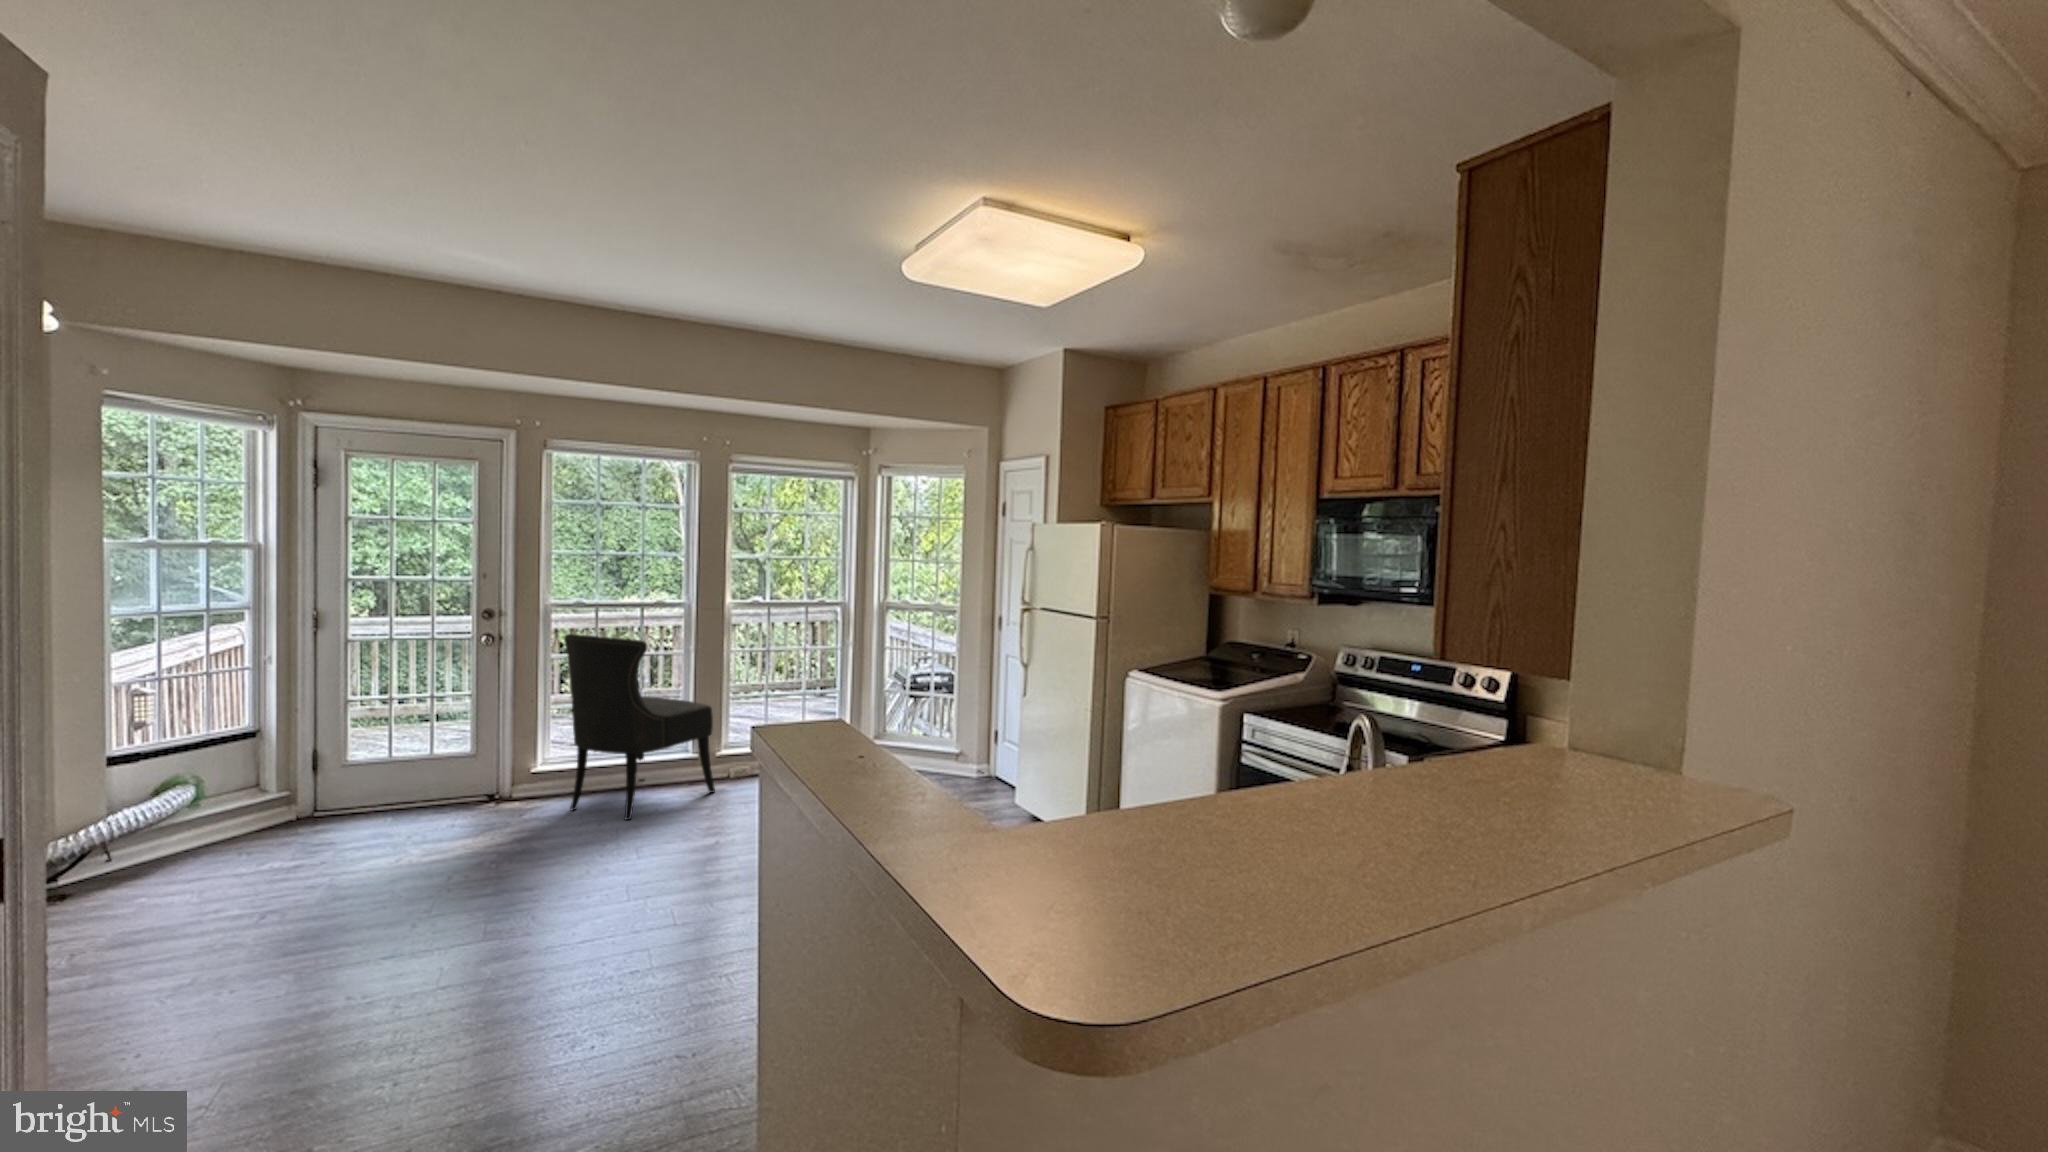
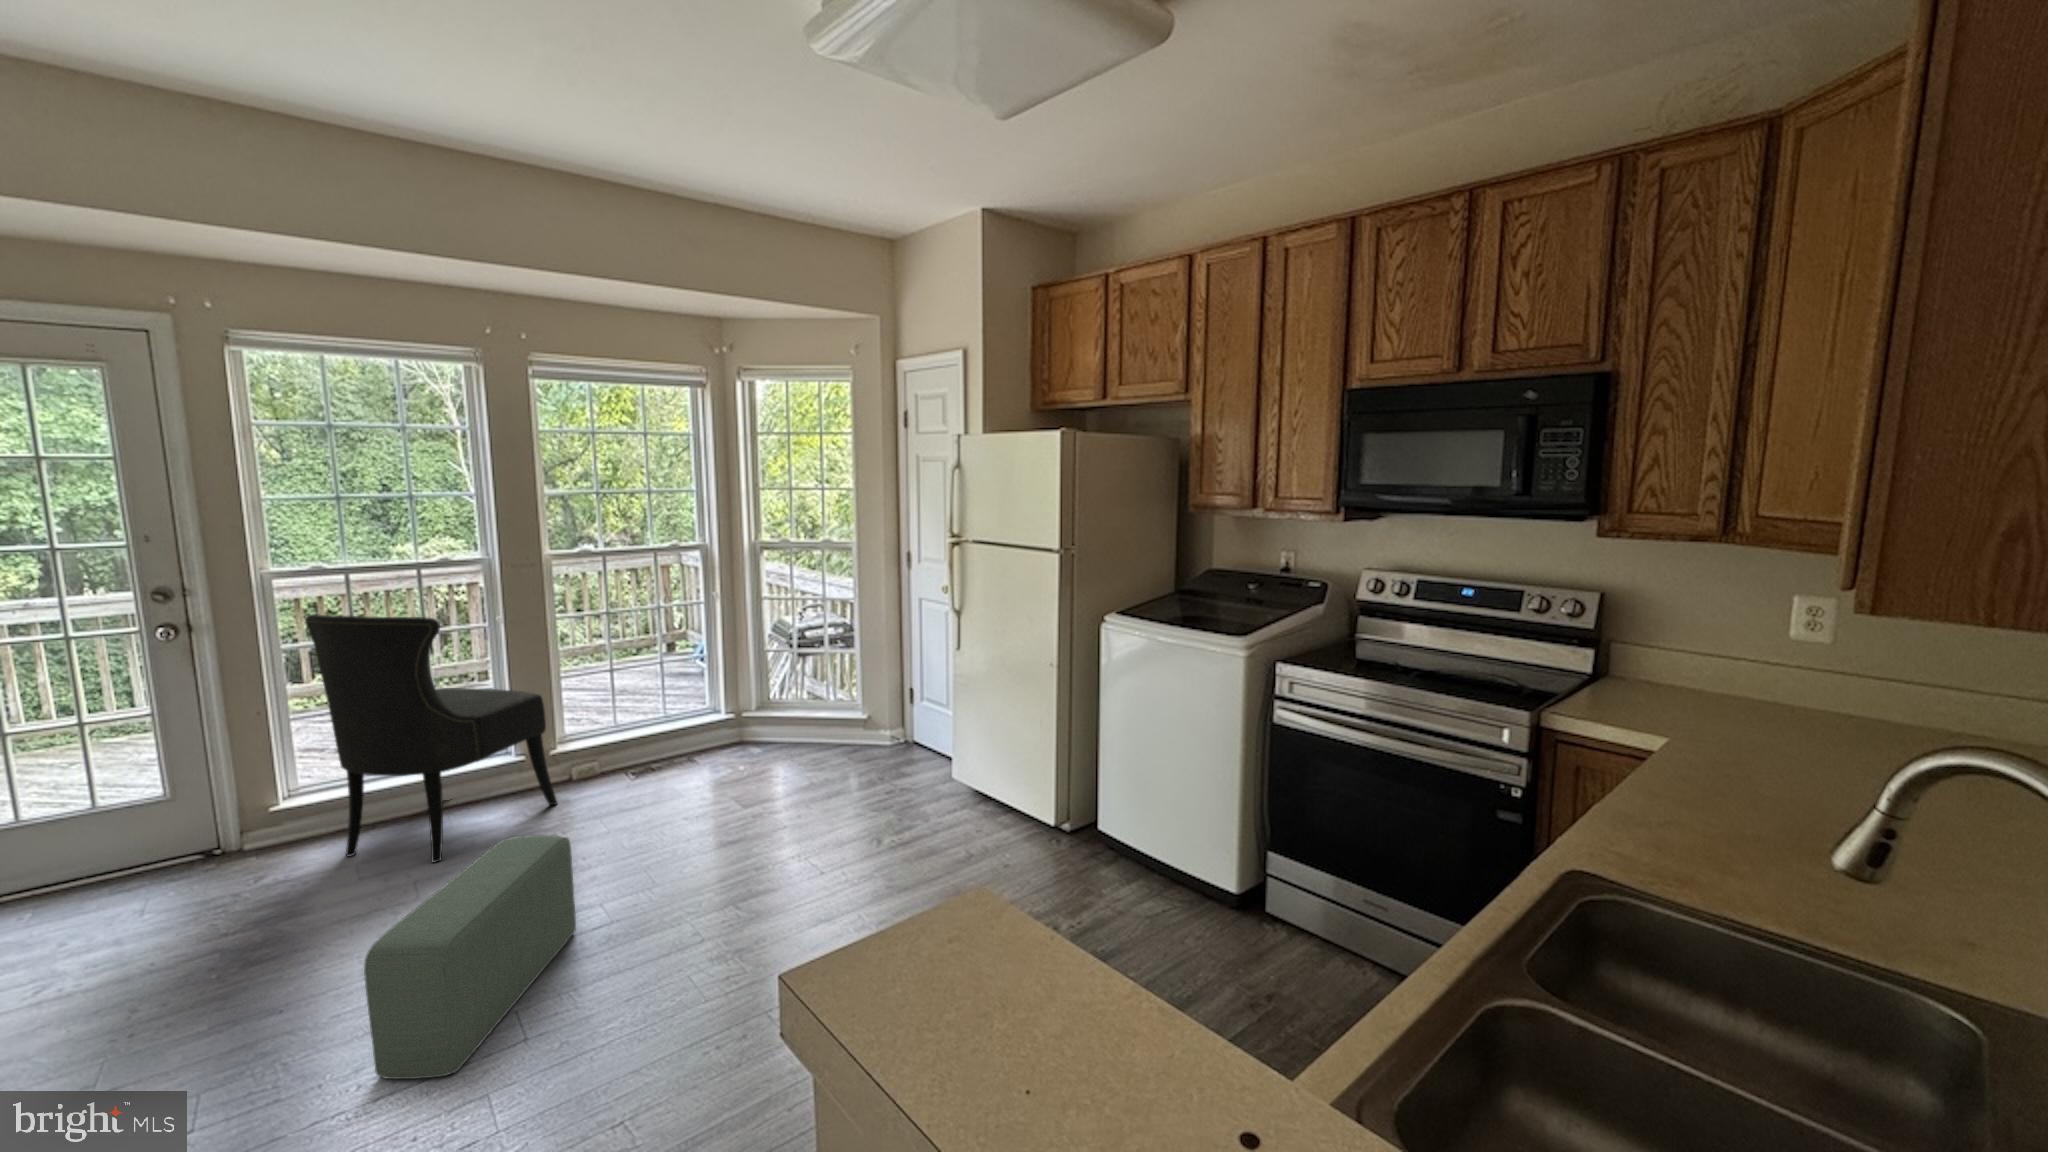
pouf: none [574,797,714,942] -> present [364,835,576,1079]

